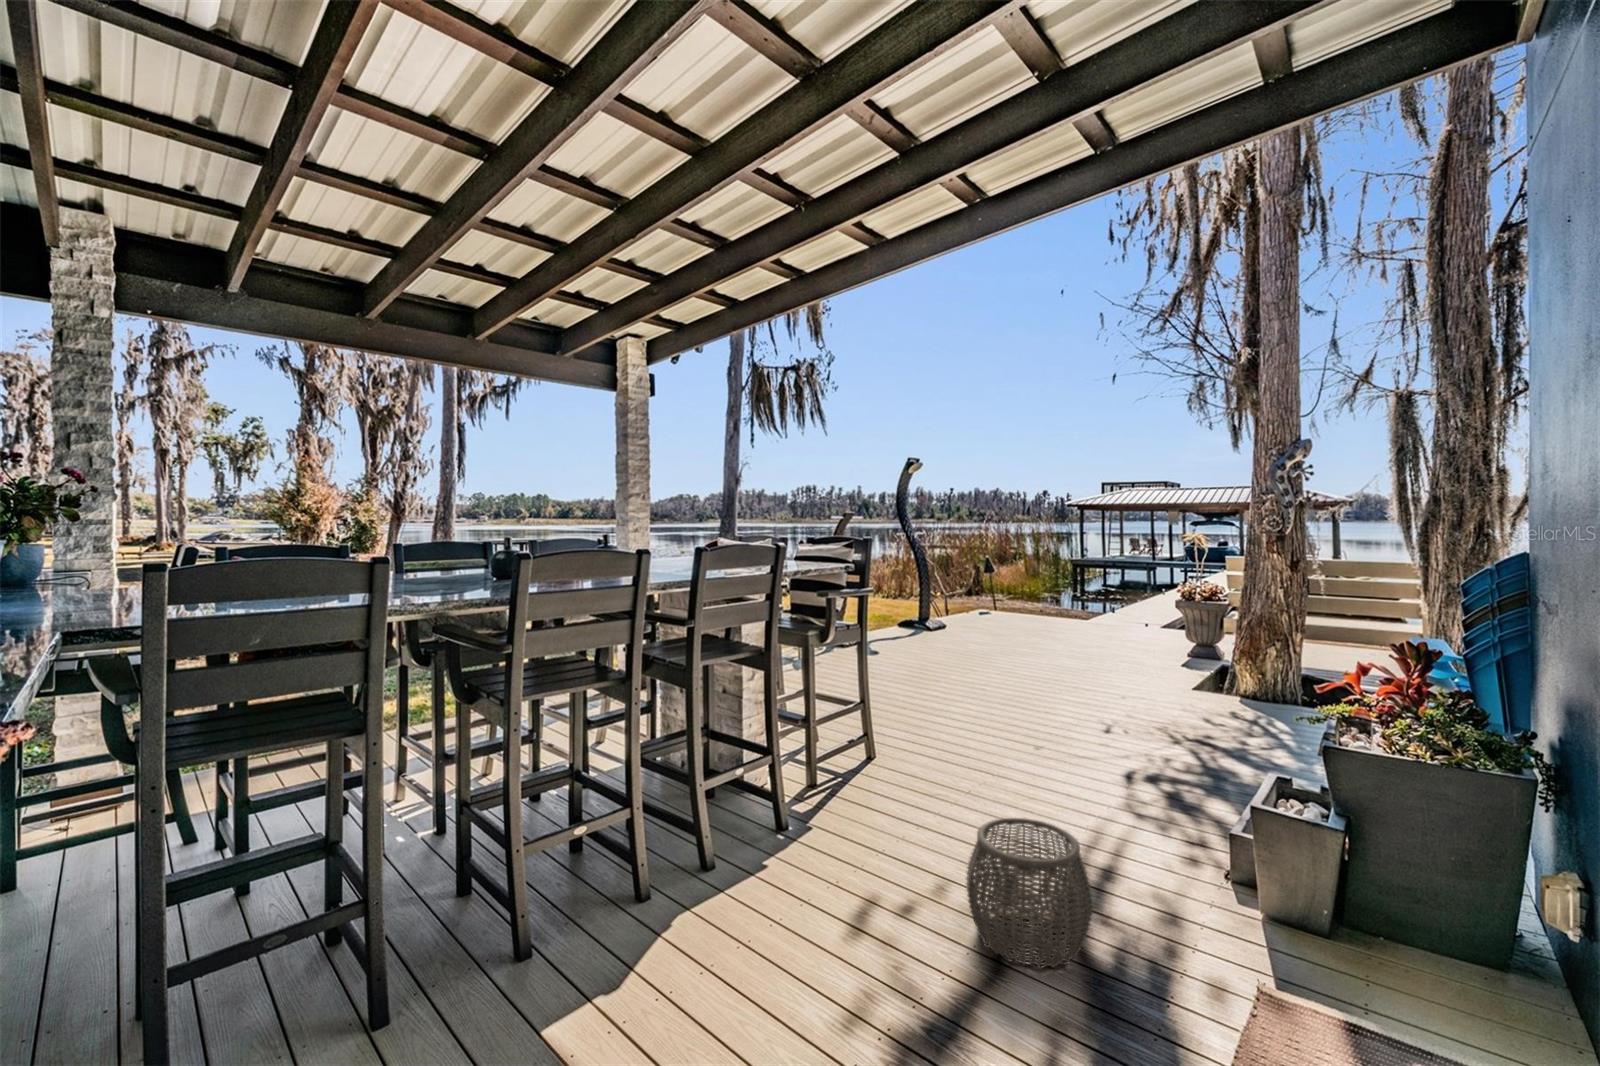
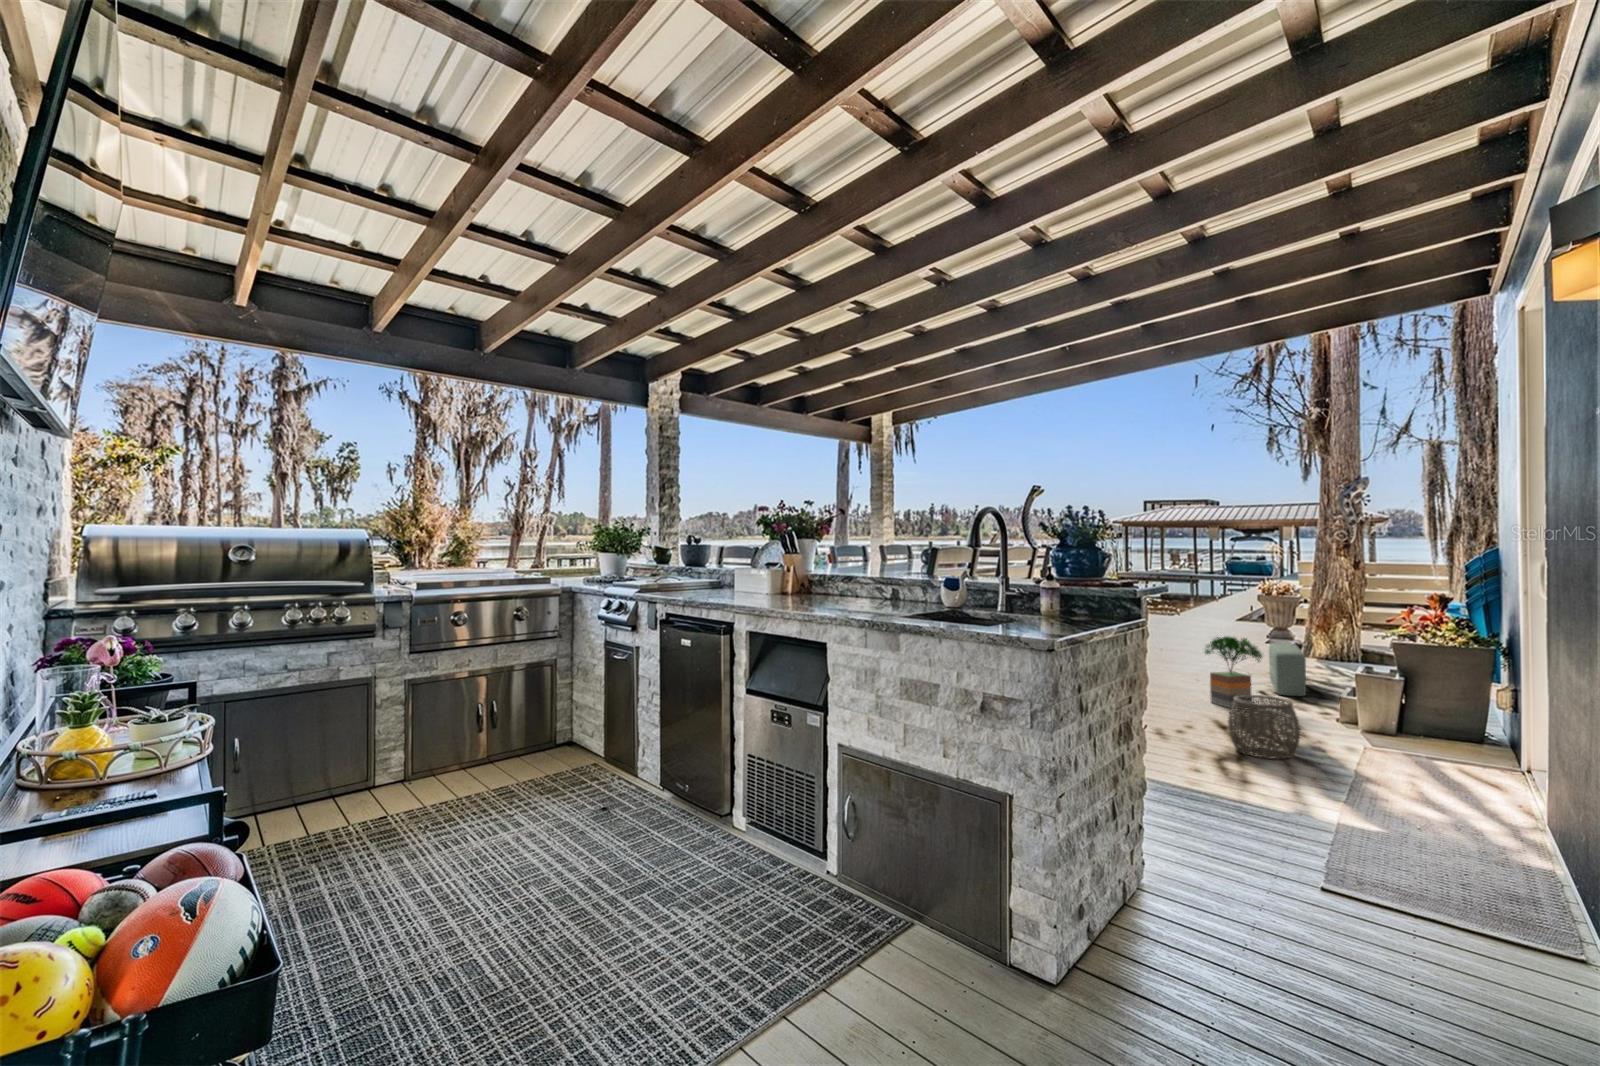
potted tree: none [1021,675,1109,793] -> present [1205,636,1262,708]
pouf: none [1143,675,1188,767] -> present [1269,643,1306,696]

